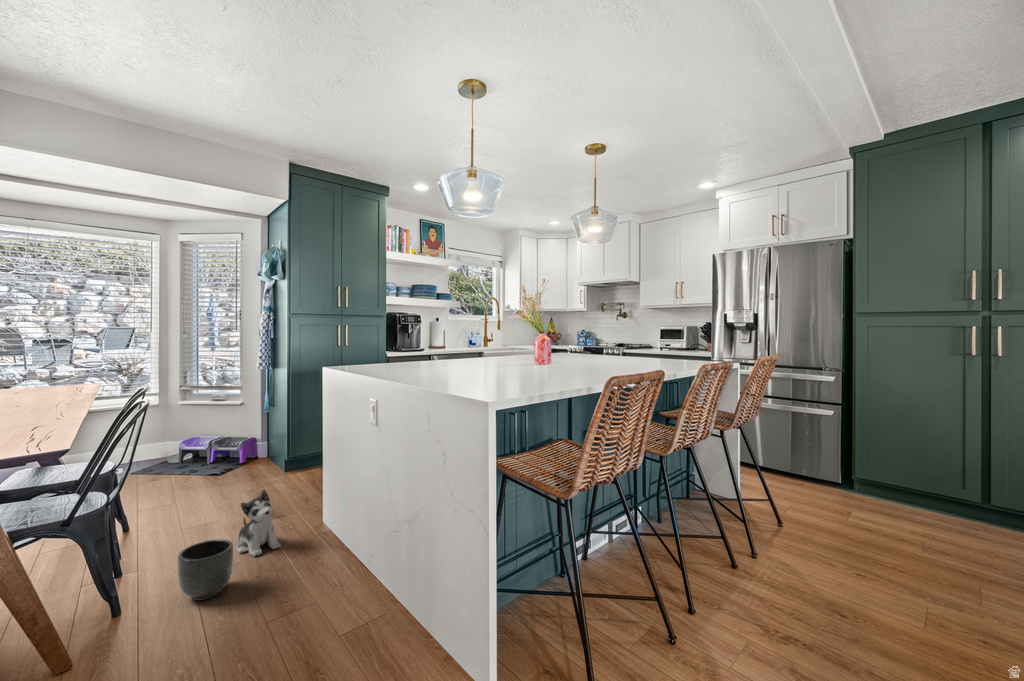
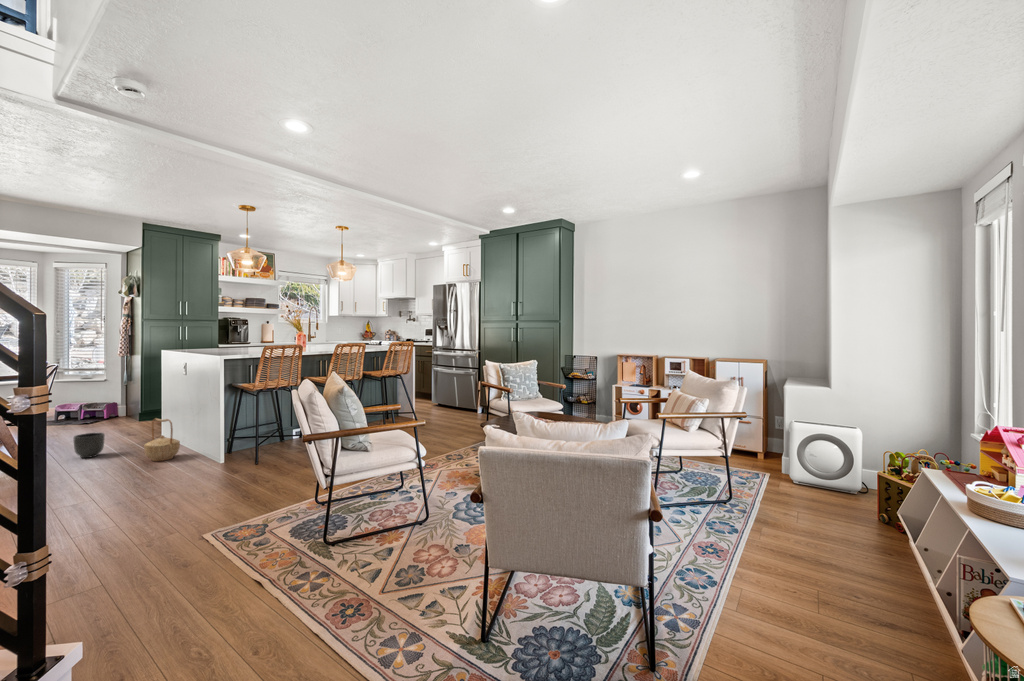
plush toy: present [236,490,281,556] -> none [105,414,133,447]
basket: none [308,529,376,638] -> present [144,418,180,461]

